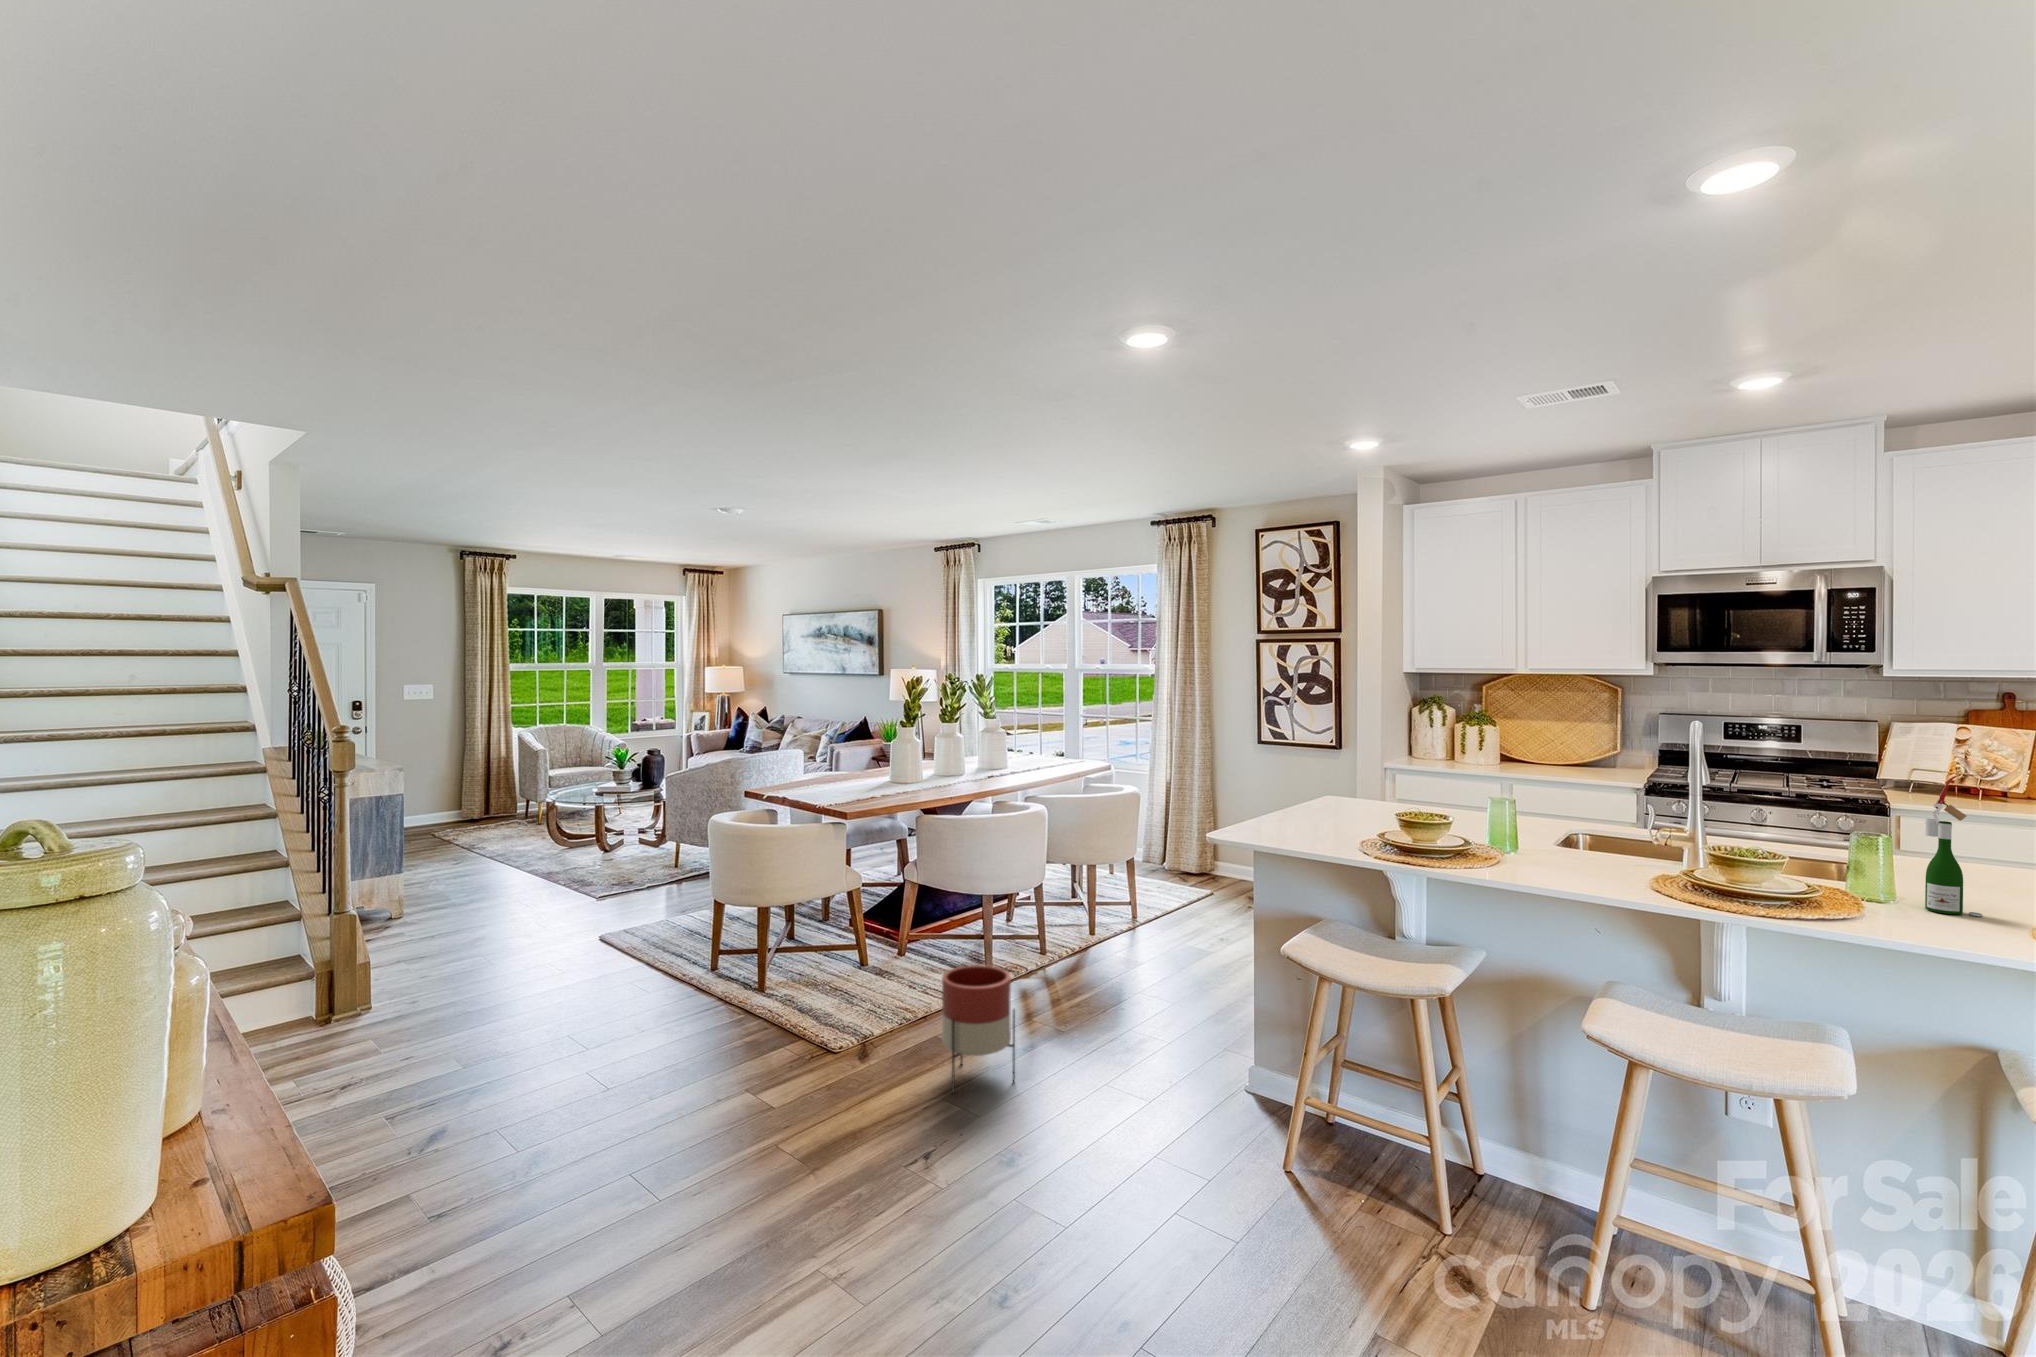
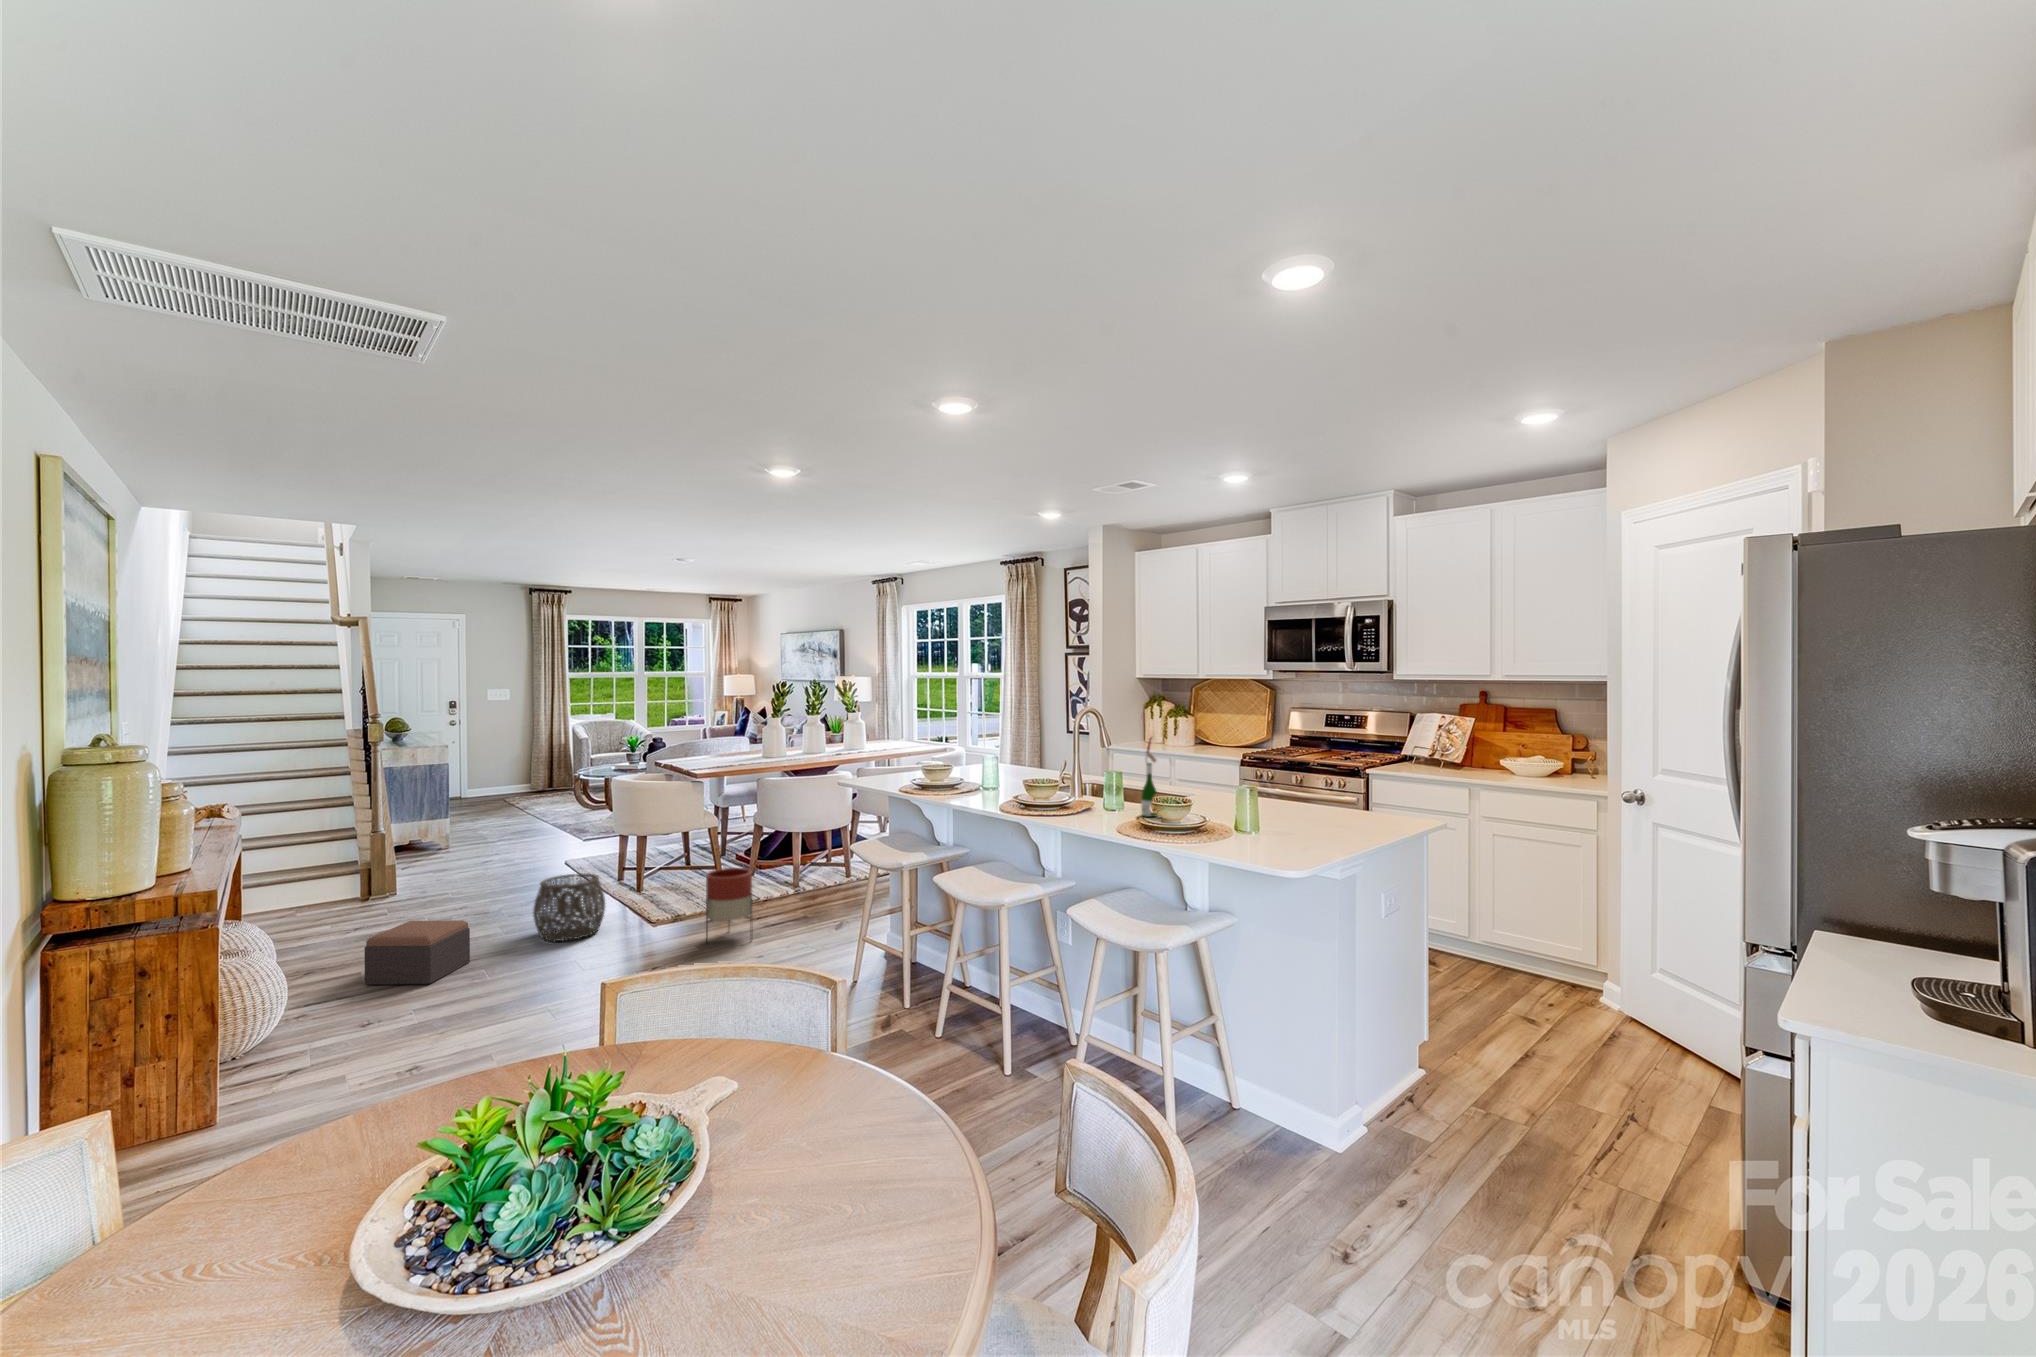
woven basket: none [658,980,766,1099] -> present [533,874,605,941]
footstool: none [426,1083,586,1220] -> present [365,920,470,985]

